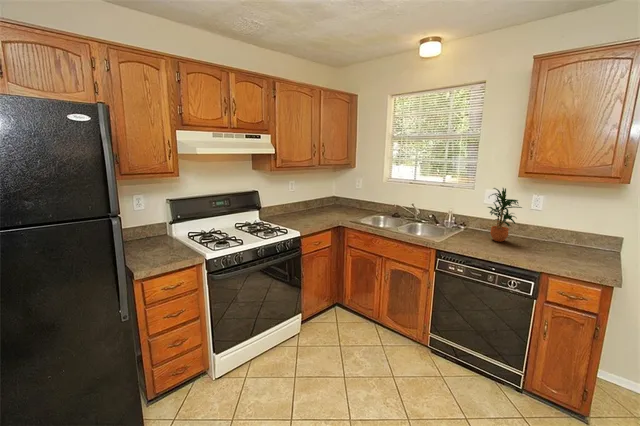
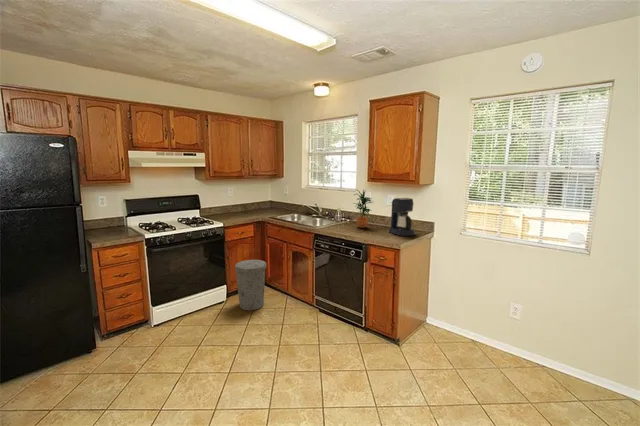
coffee maker: none [551,202,605,260] -> present [389,198,416,236]
trash can: none [317,278,358,348] -> present [235,260,267,310]

